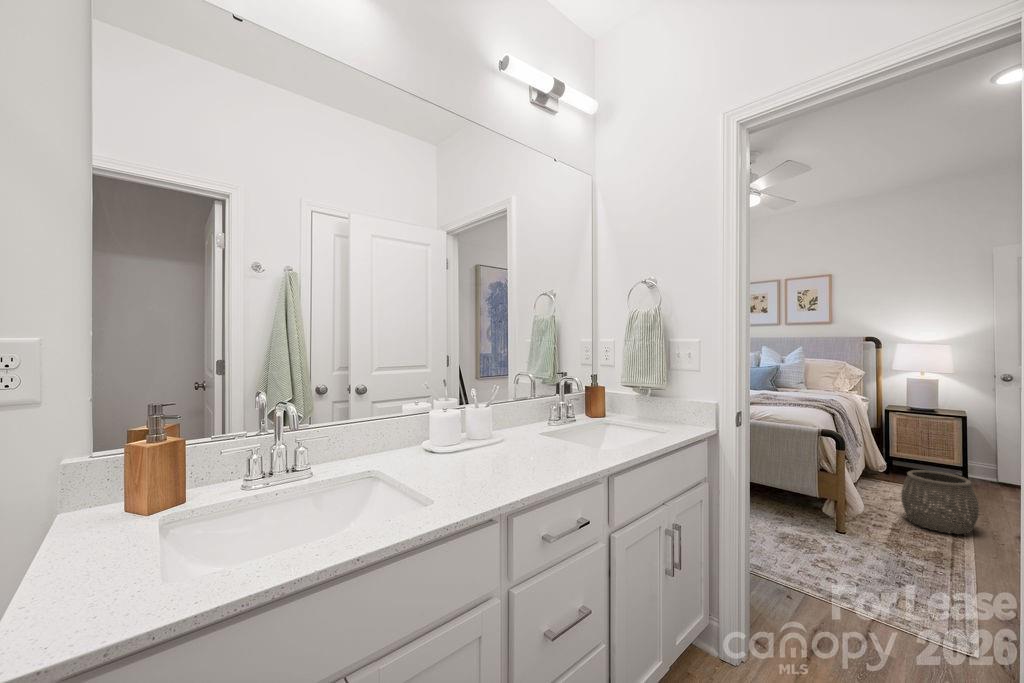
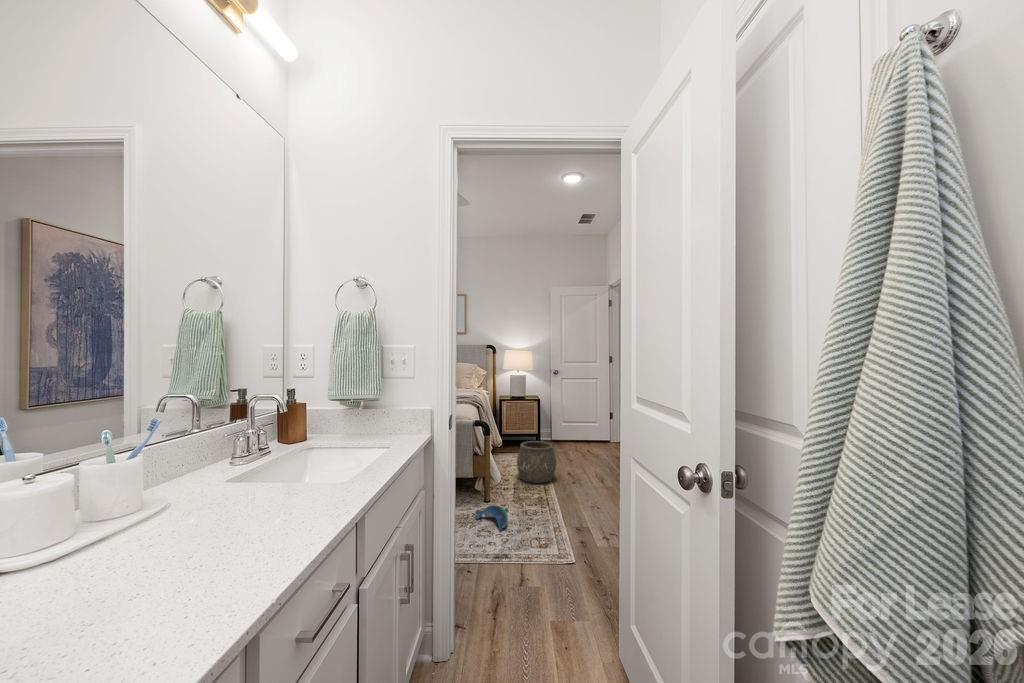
plush toy: none [816,537,866,570] -> present [475,505,508,531]

